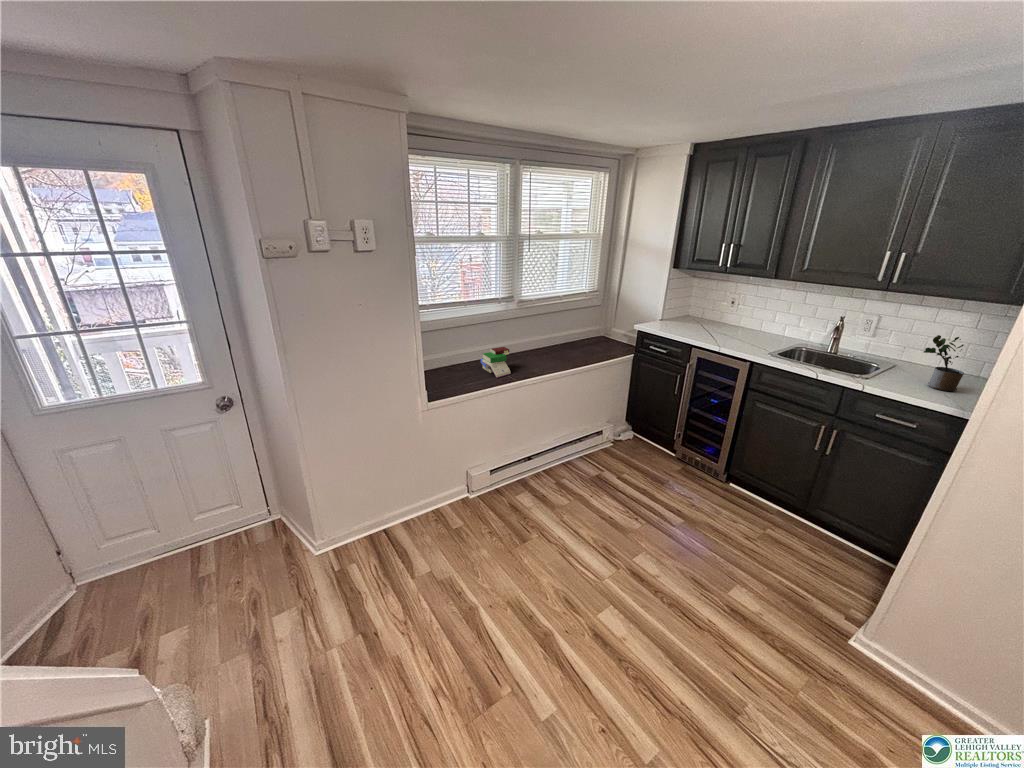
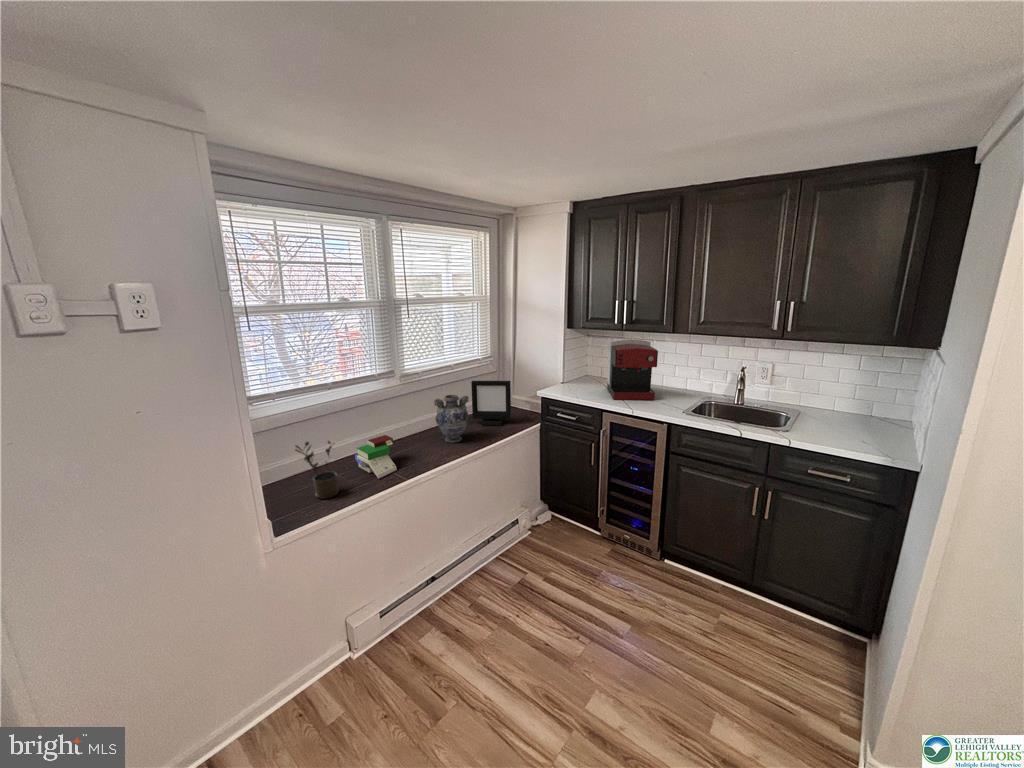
coffee maker: none [701,283,755,341] -> present [607,339,658,400]
picture frame: none [575,311,611,352] -> present [471,381,511,426]
decorative vase: none [543,321,573,360] -> present [434,395,469,443]
potted plant: present [924,335,964,391] -> present [296,441,339,499]

